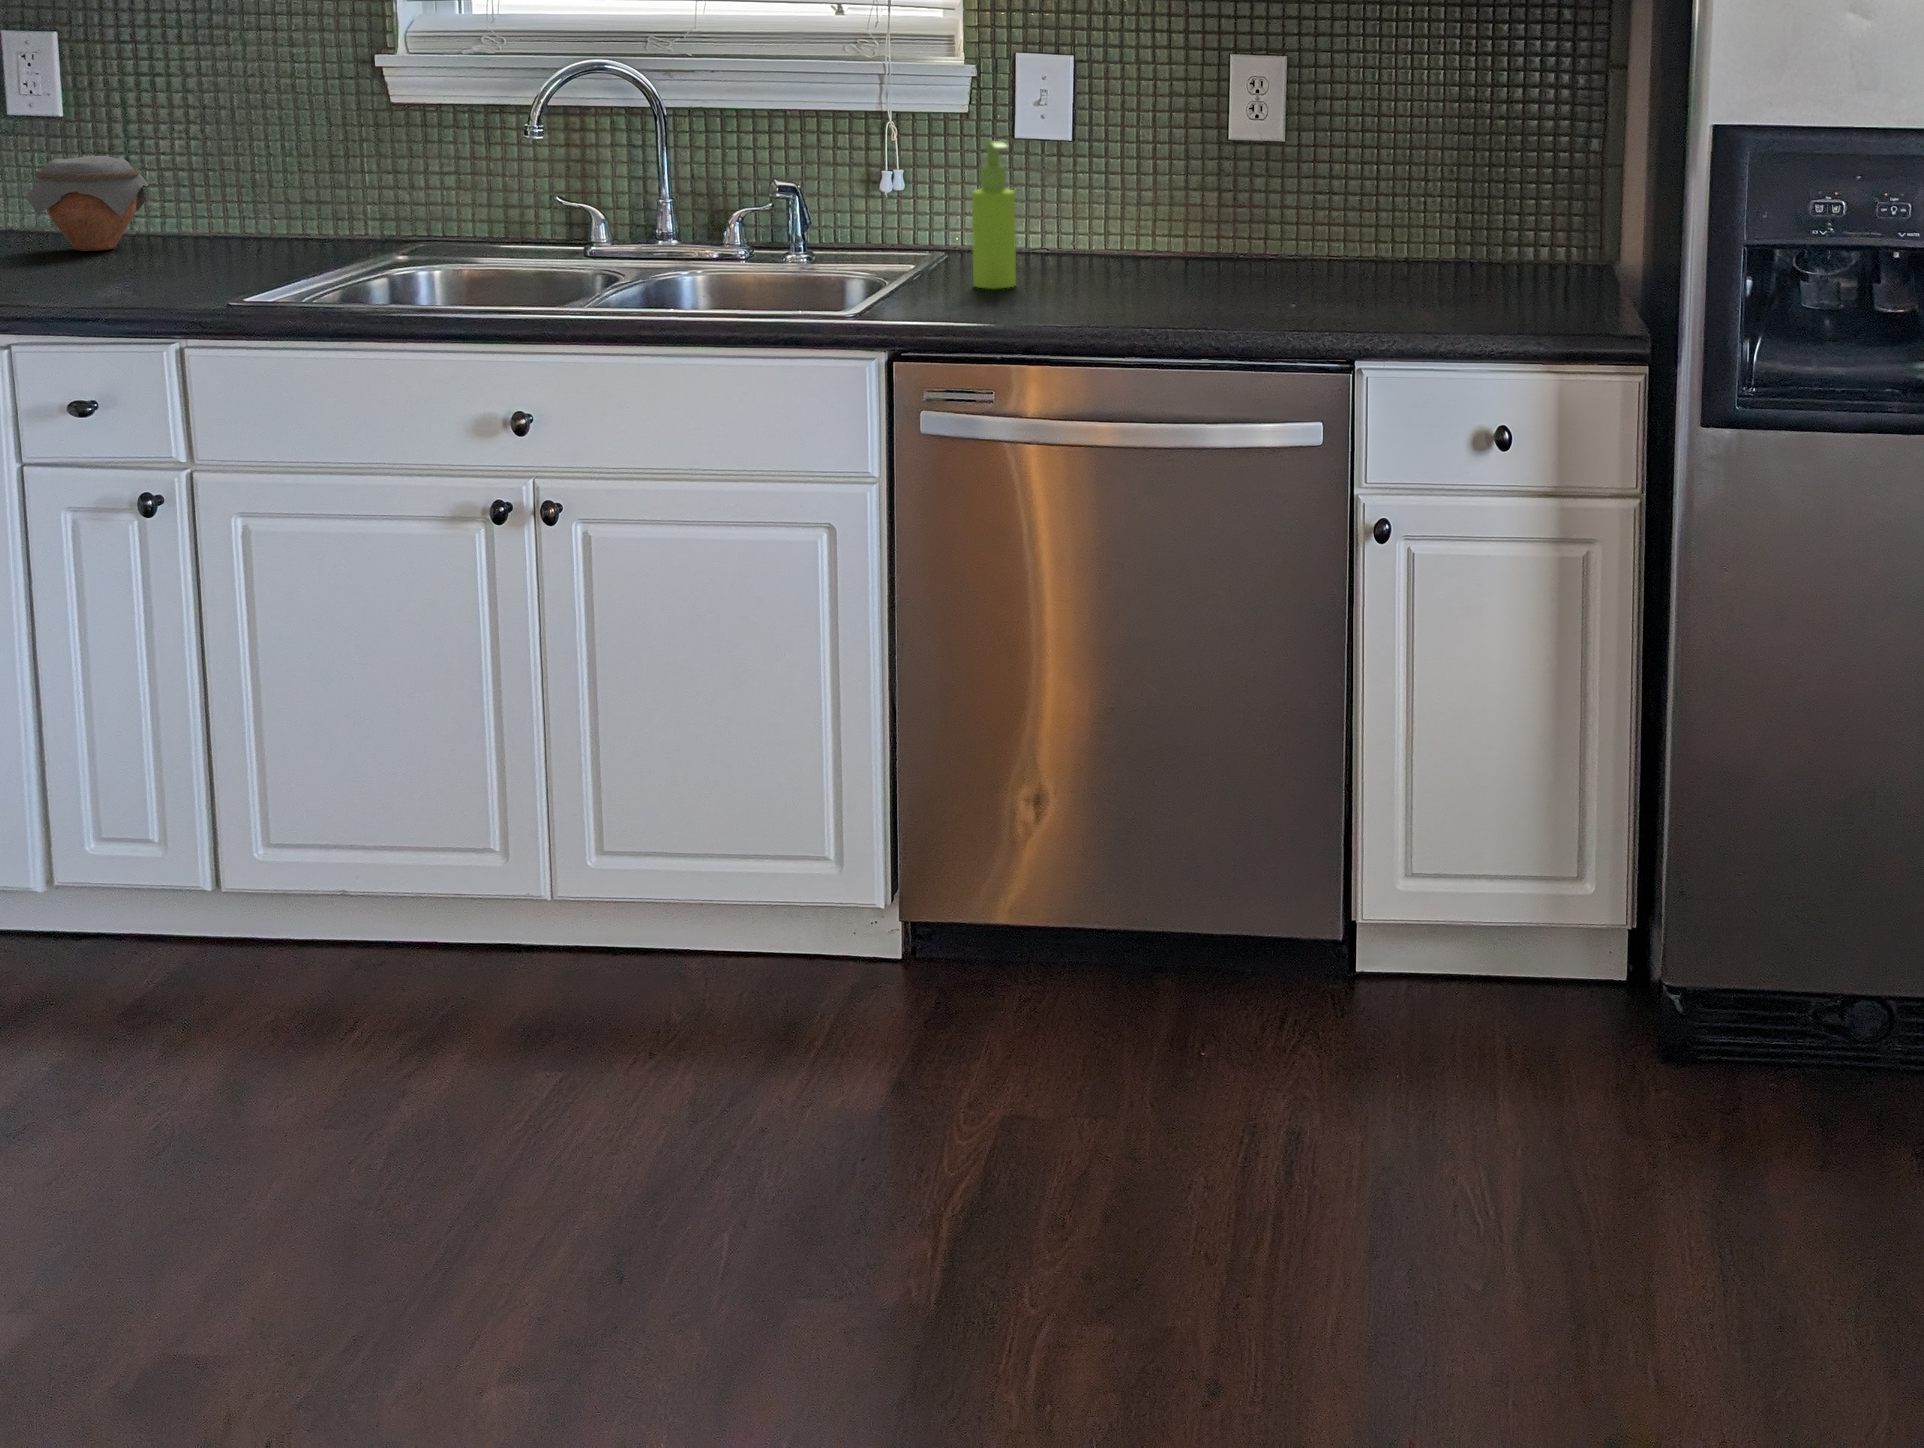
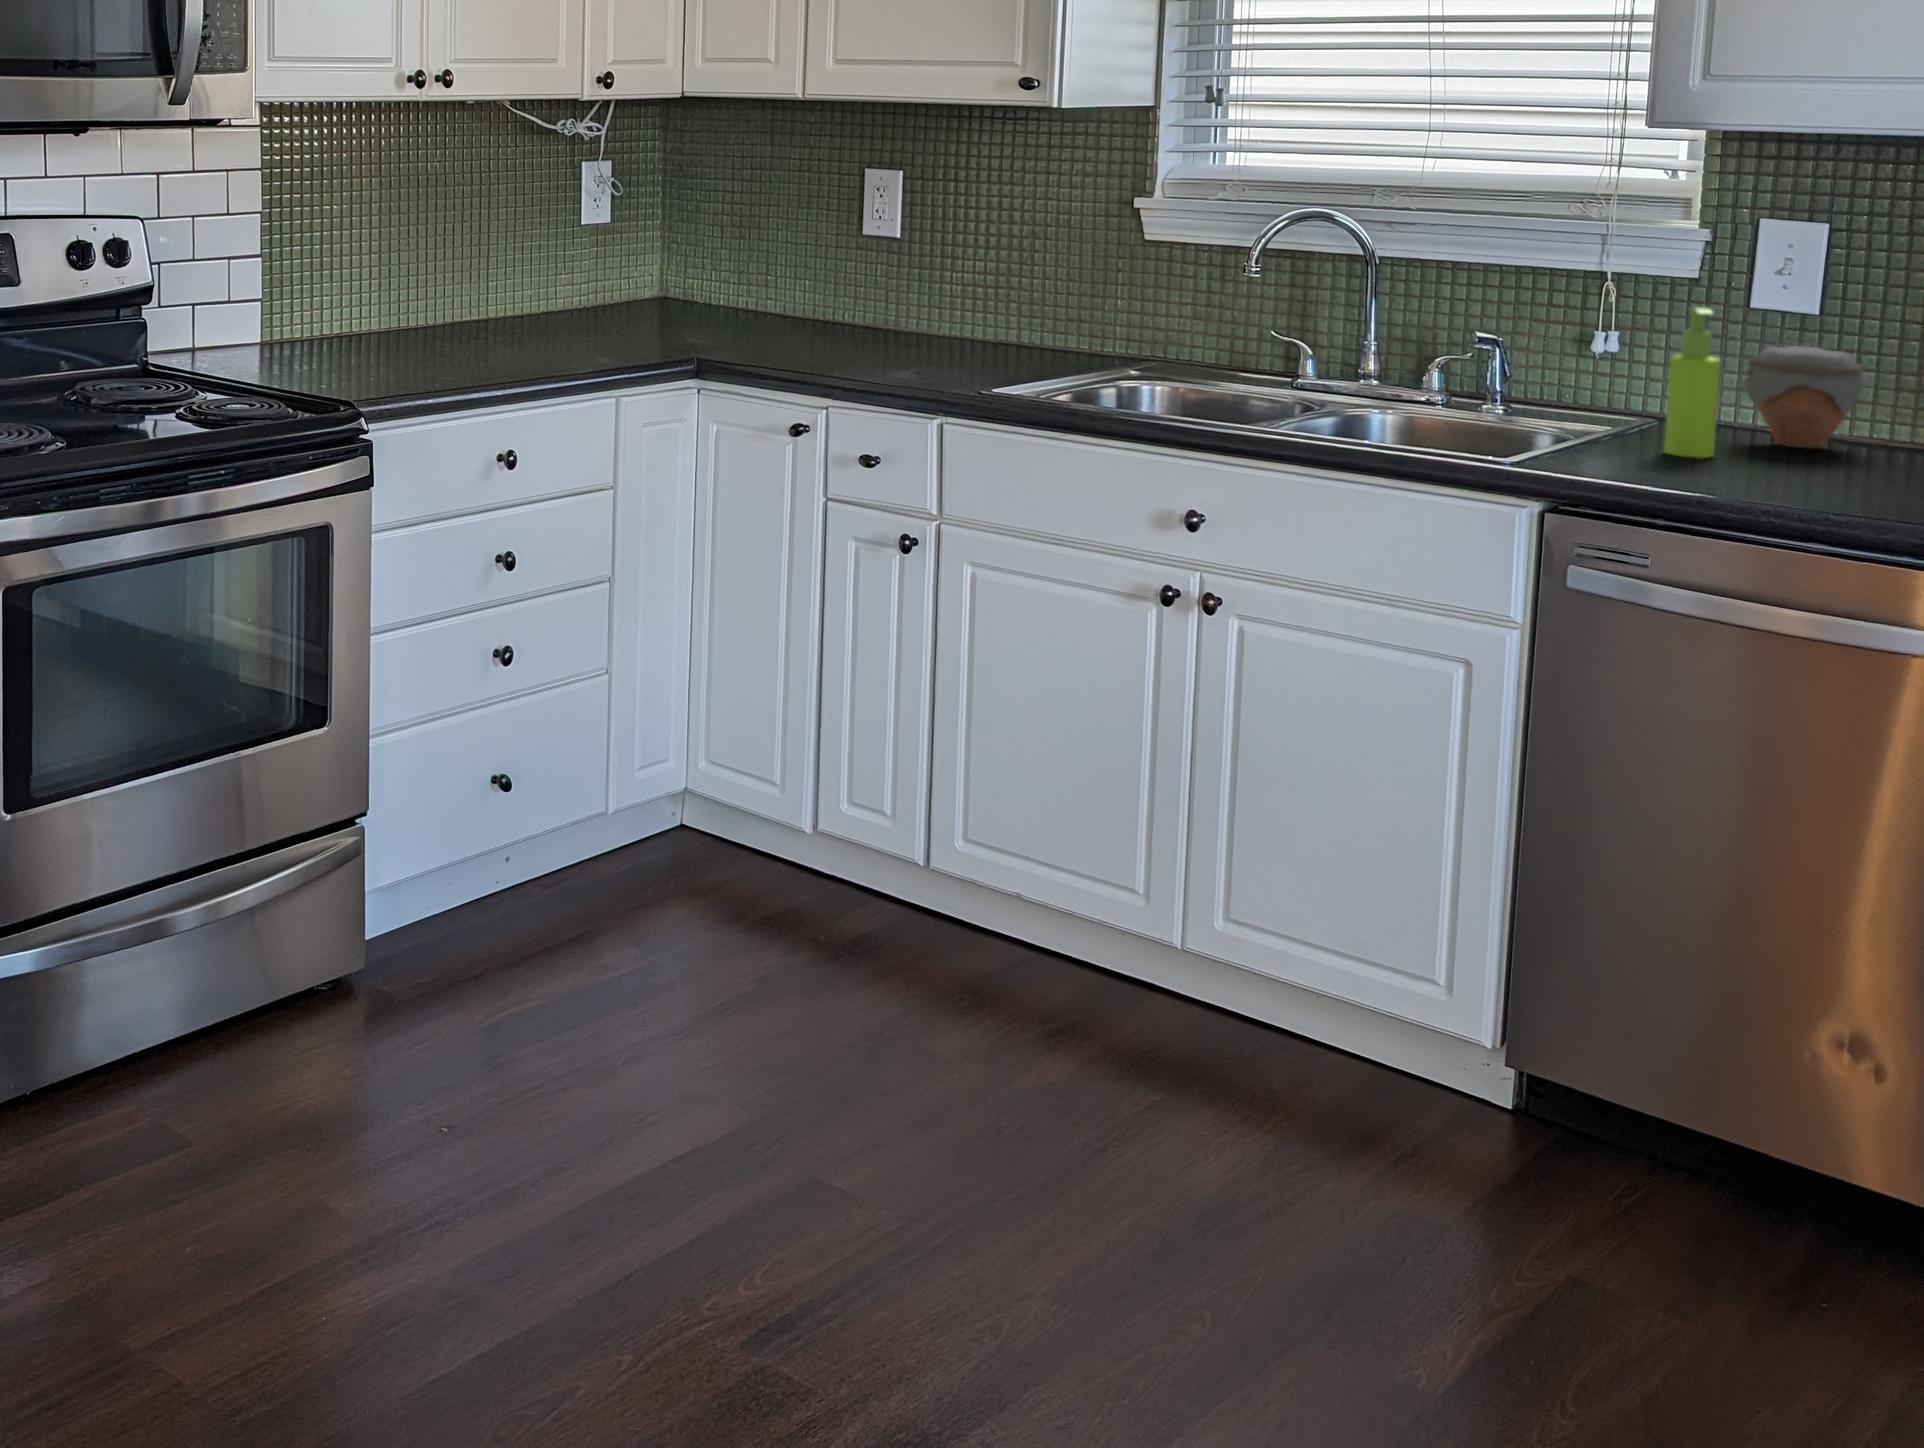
jar: present [27,156,149,251] -> present [1744,346,1869,449]

